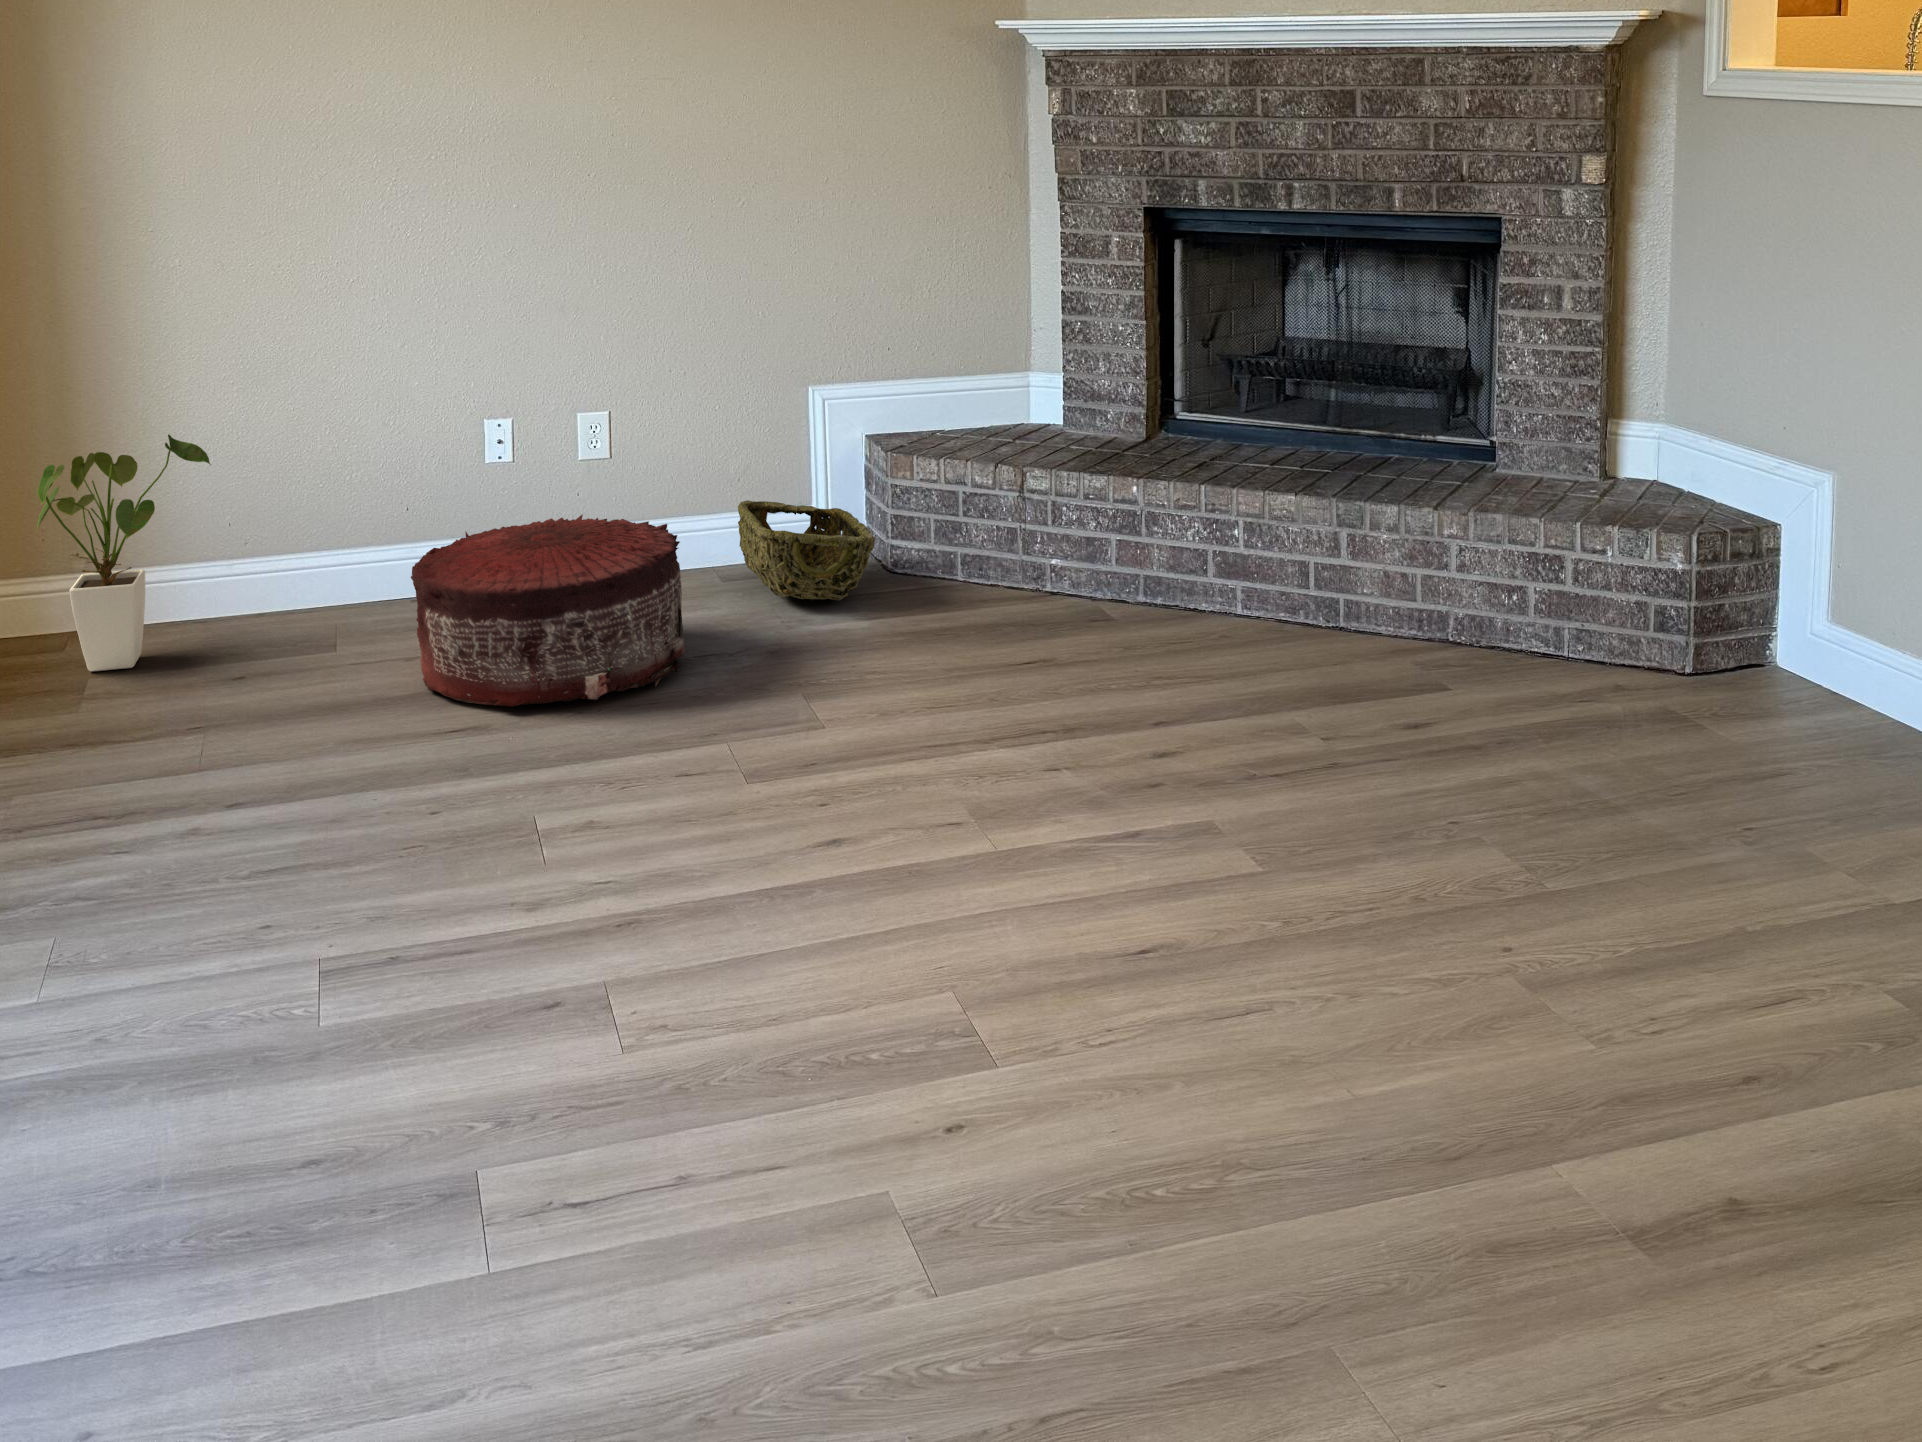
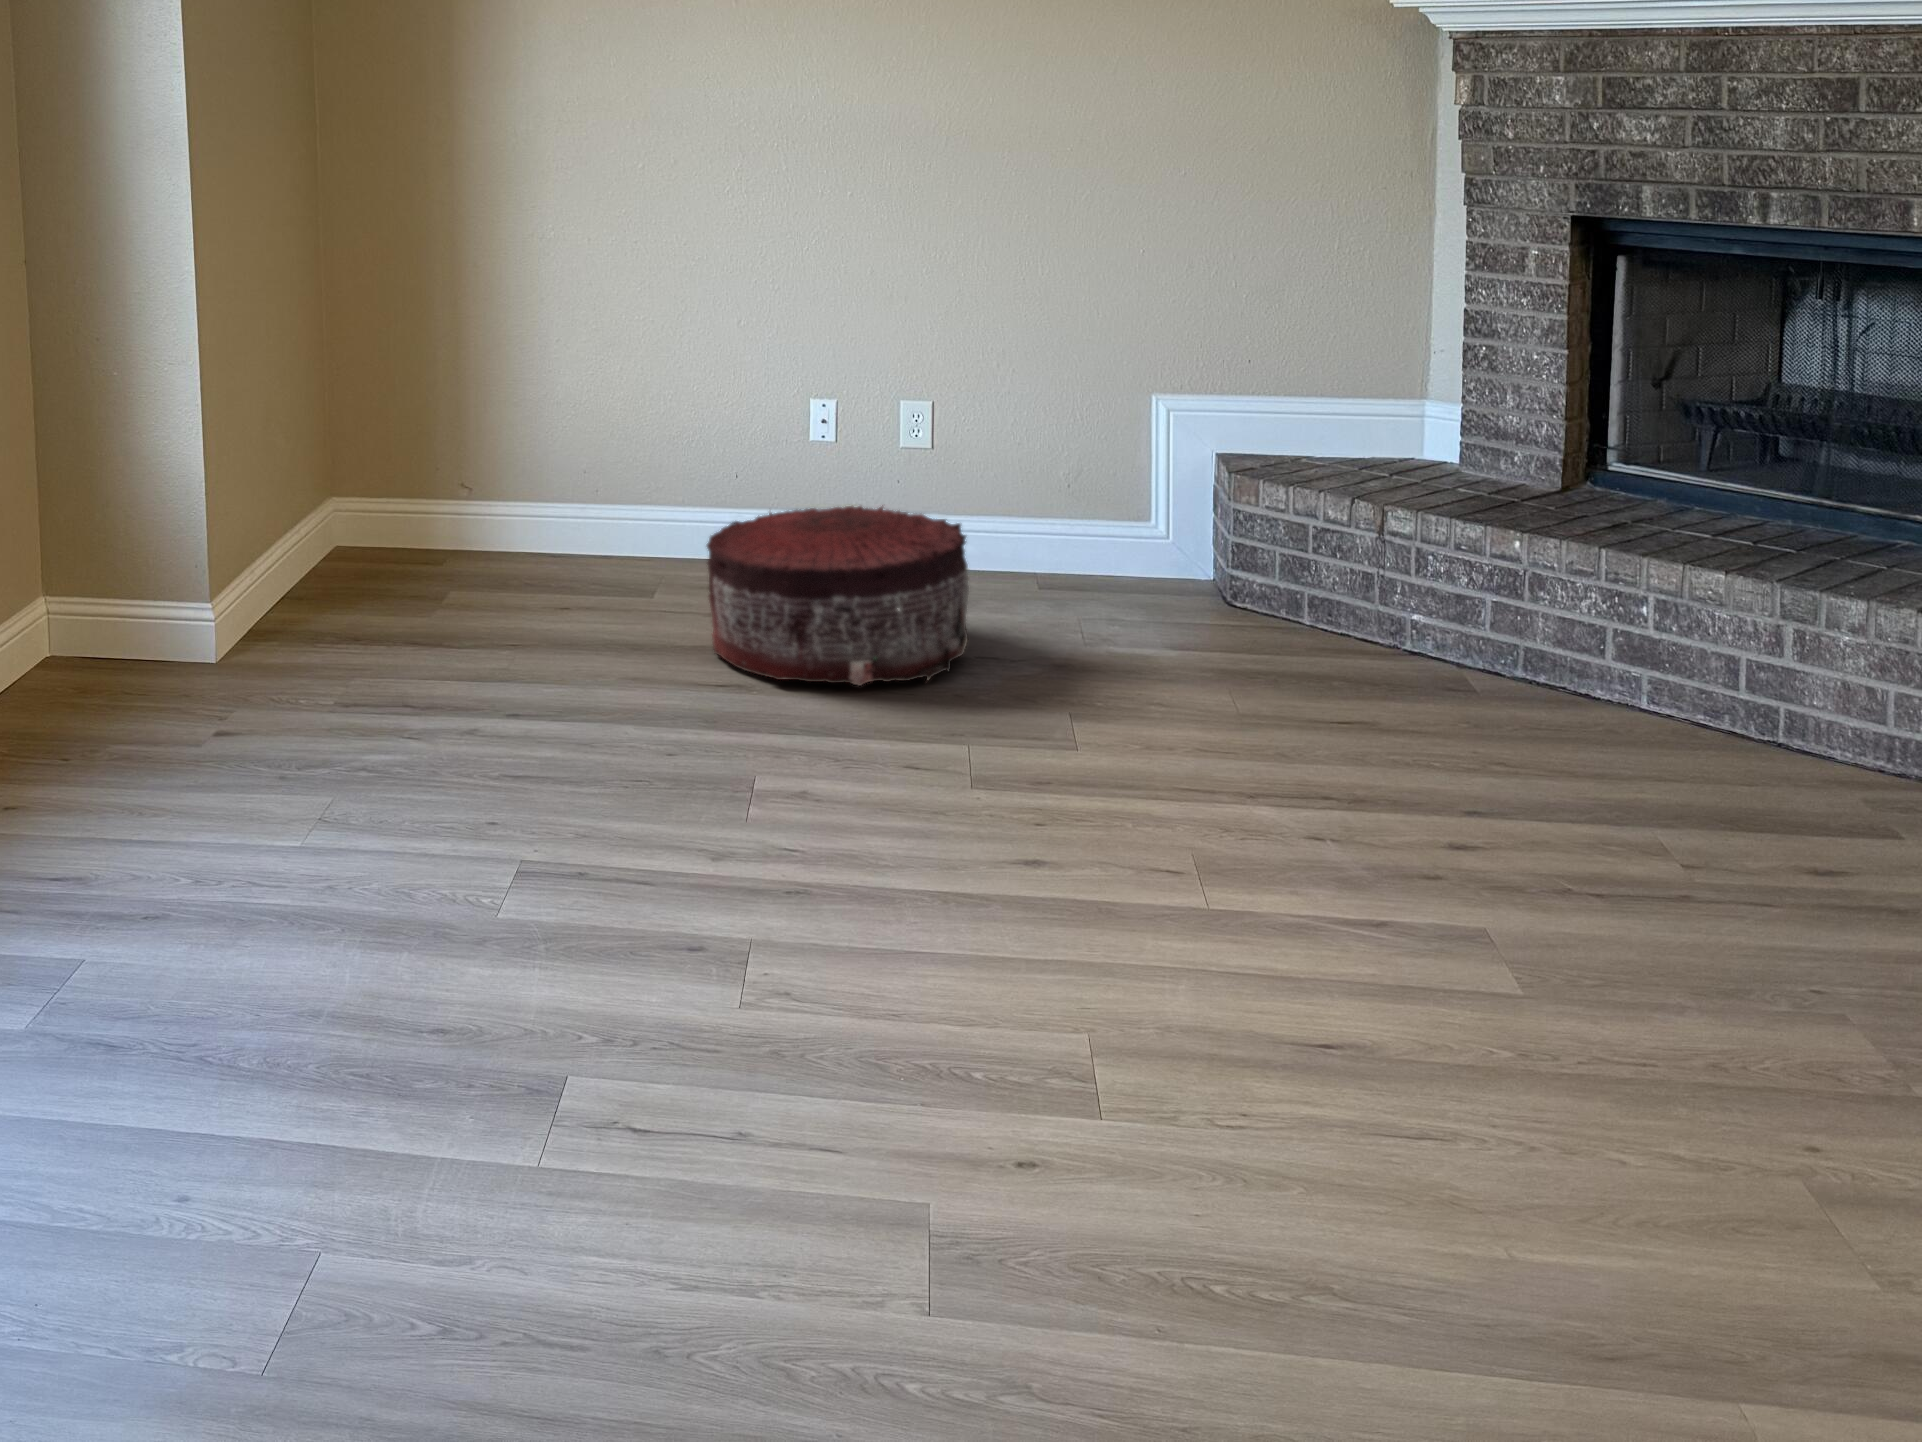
house plant: present [36,434,211,671] -> none [412,395,564,598]
woven basket: present [738,500,875,601] -> none [1060,511,1199,627]

